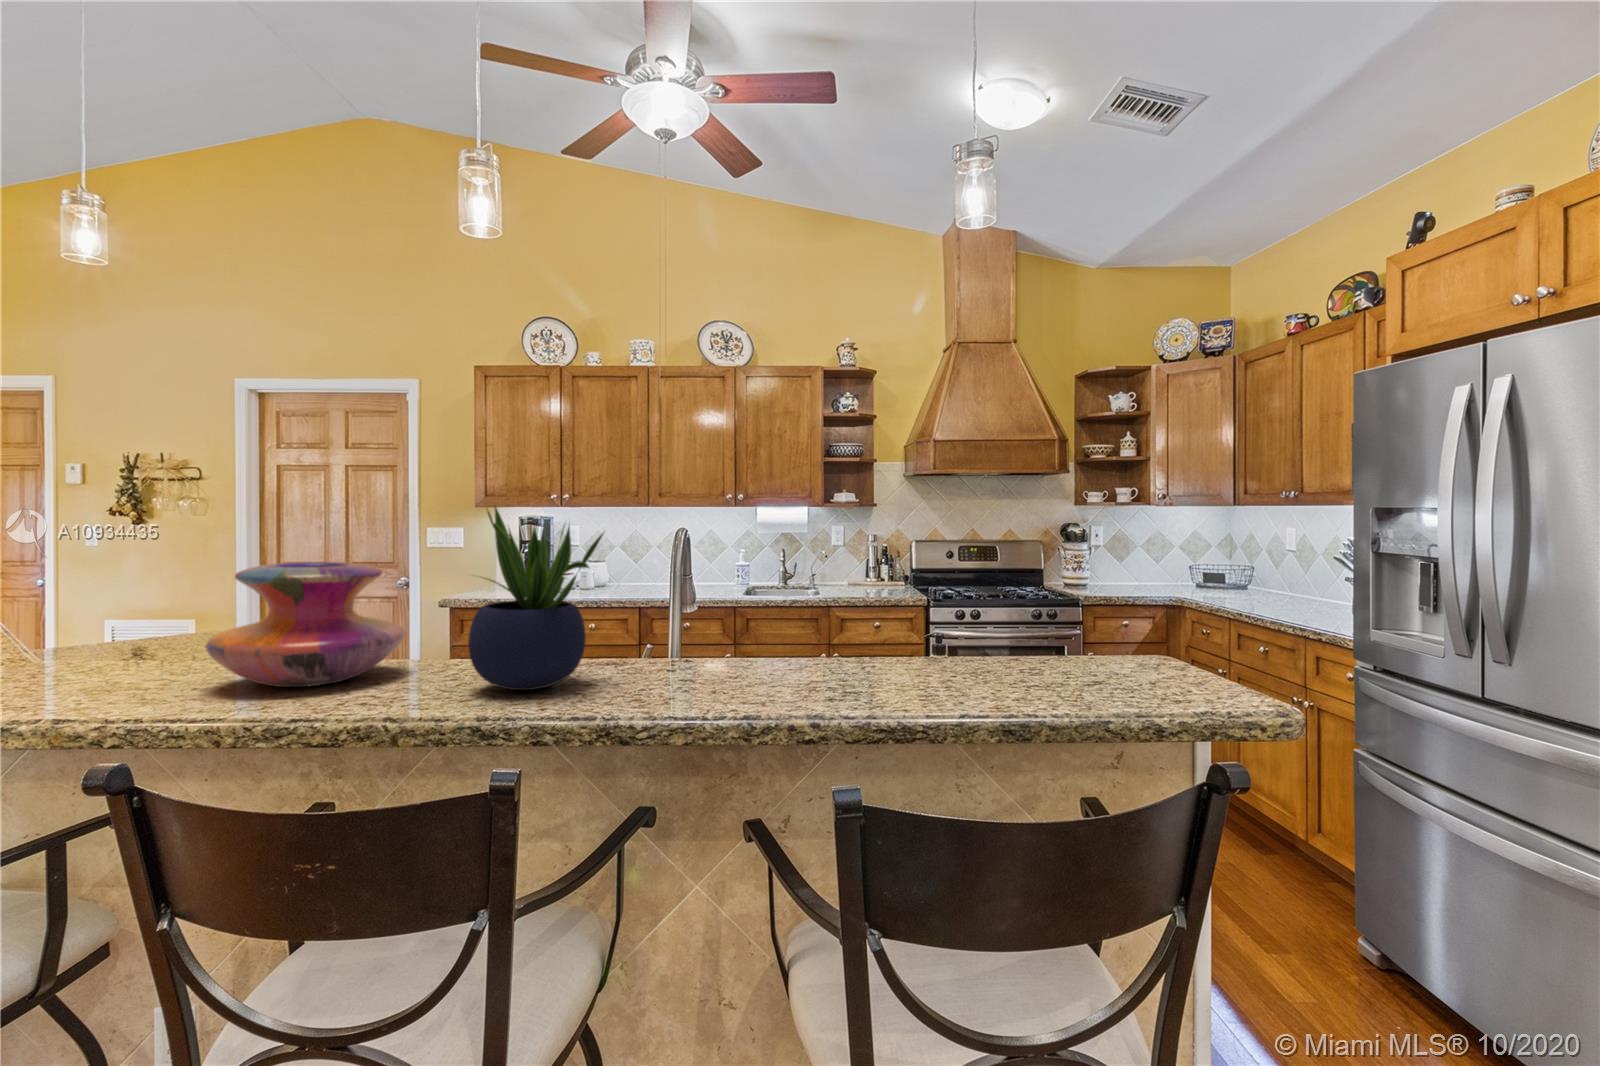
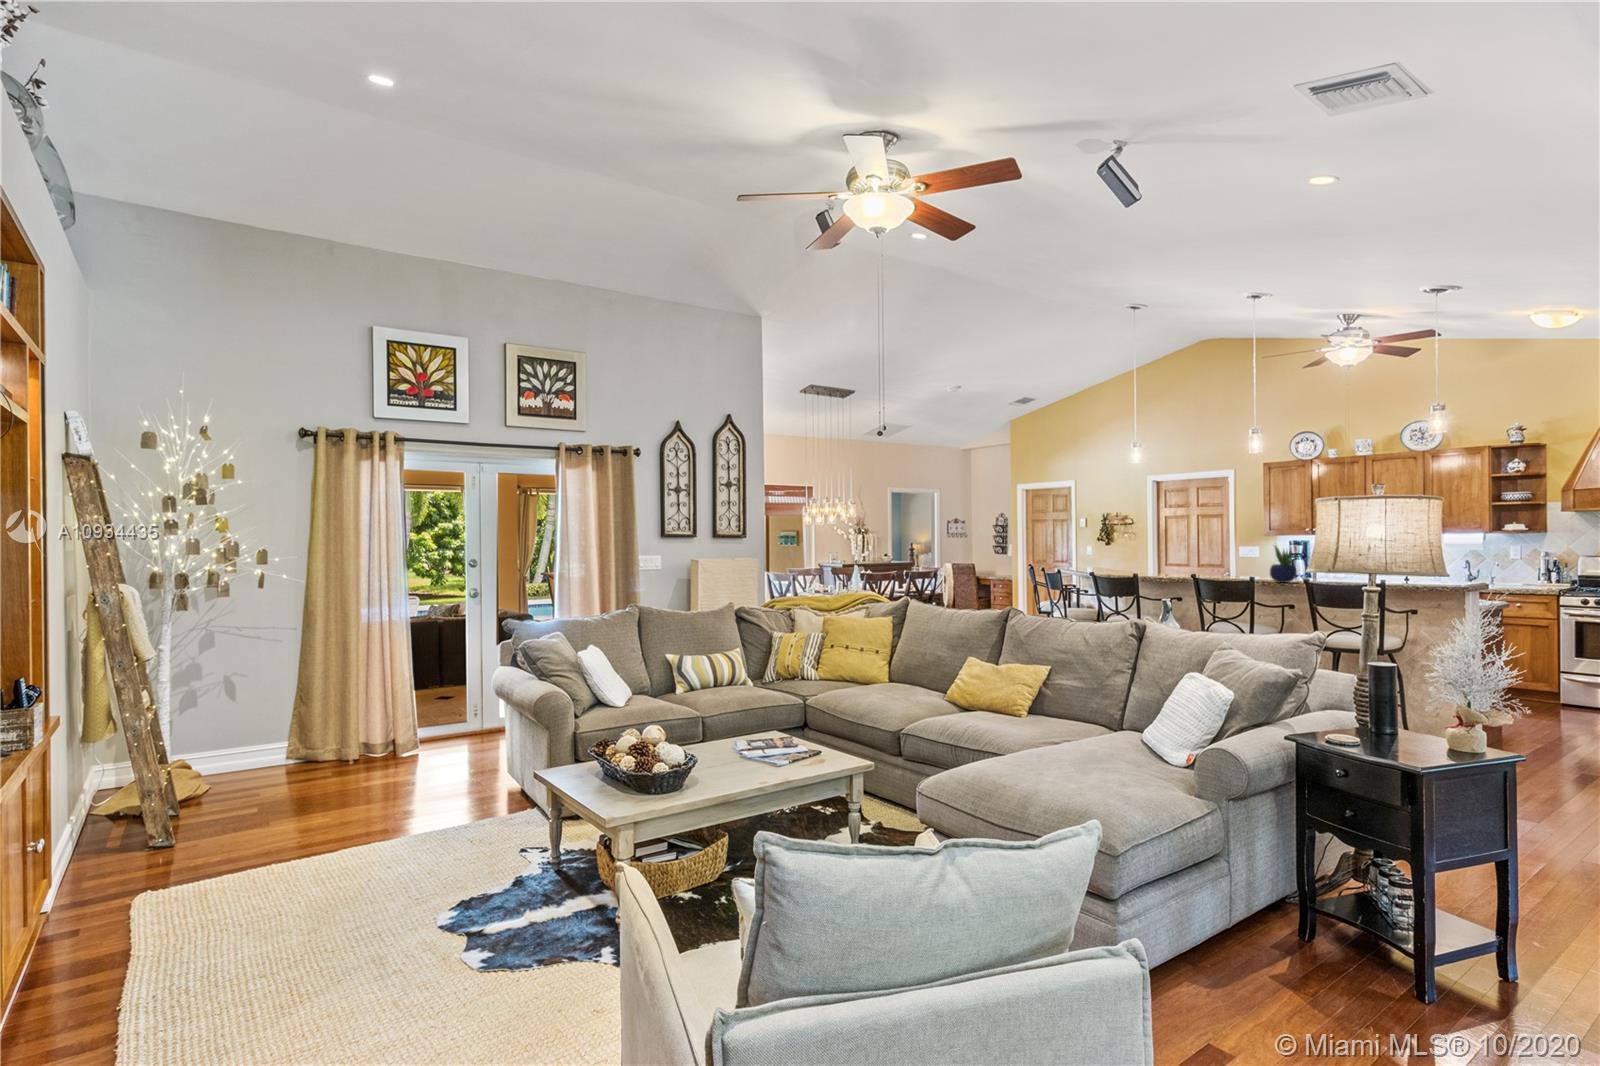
decorative vase: present [206,562,405,687] -> none [1215,556,1254,581]

